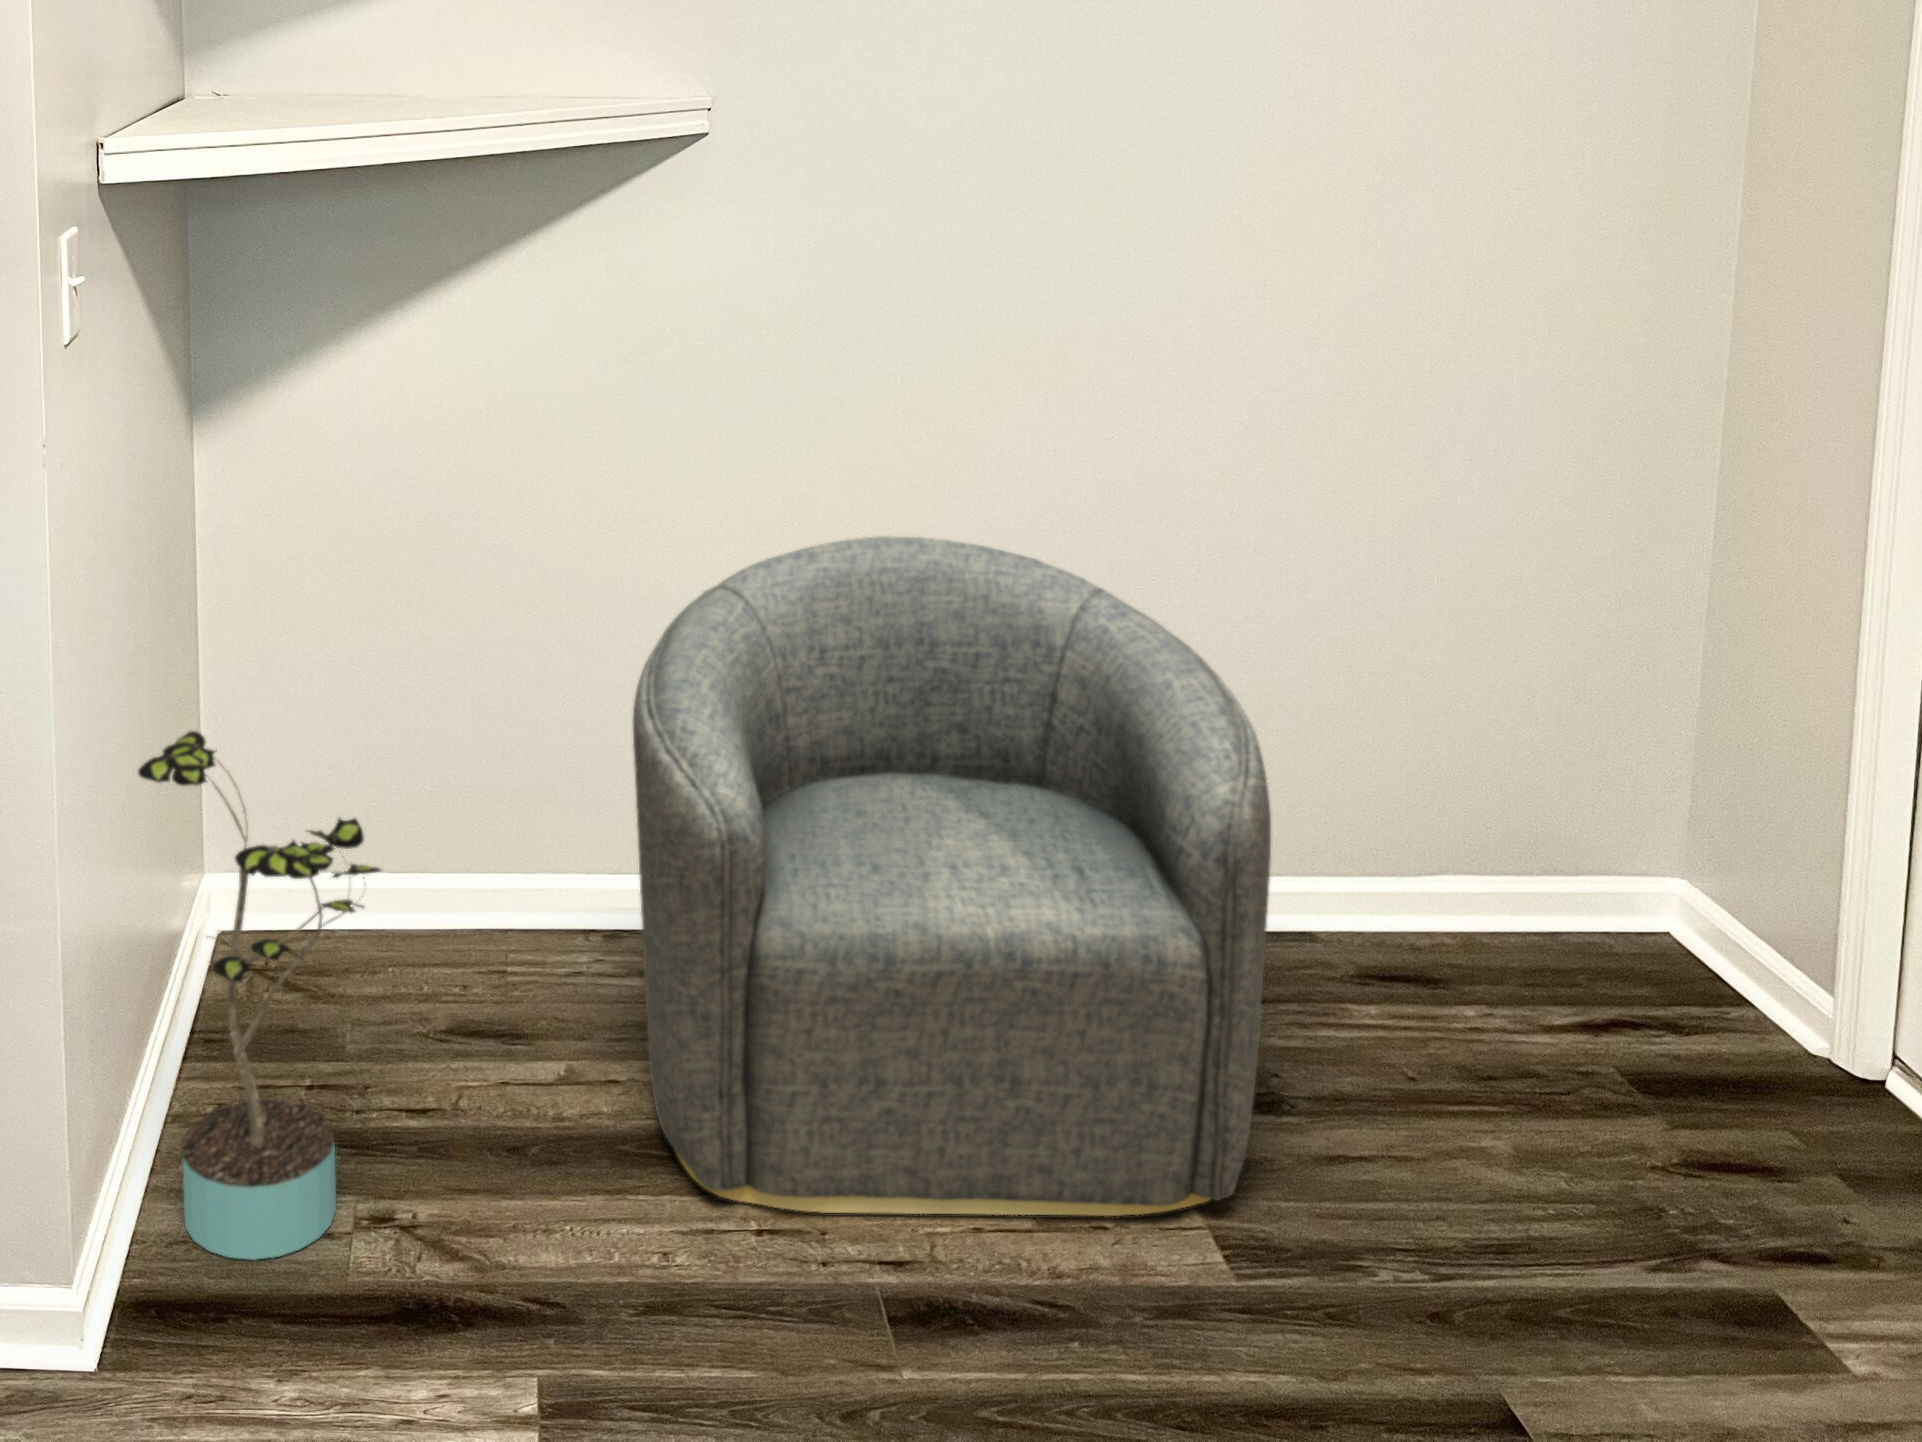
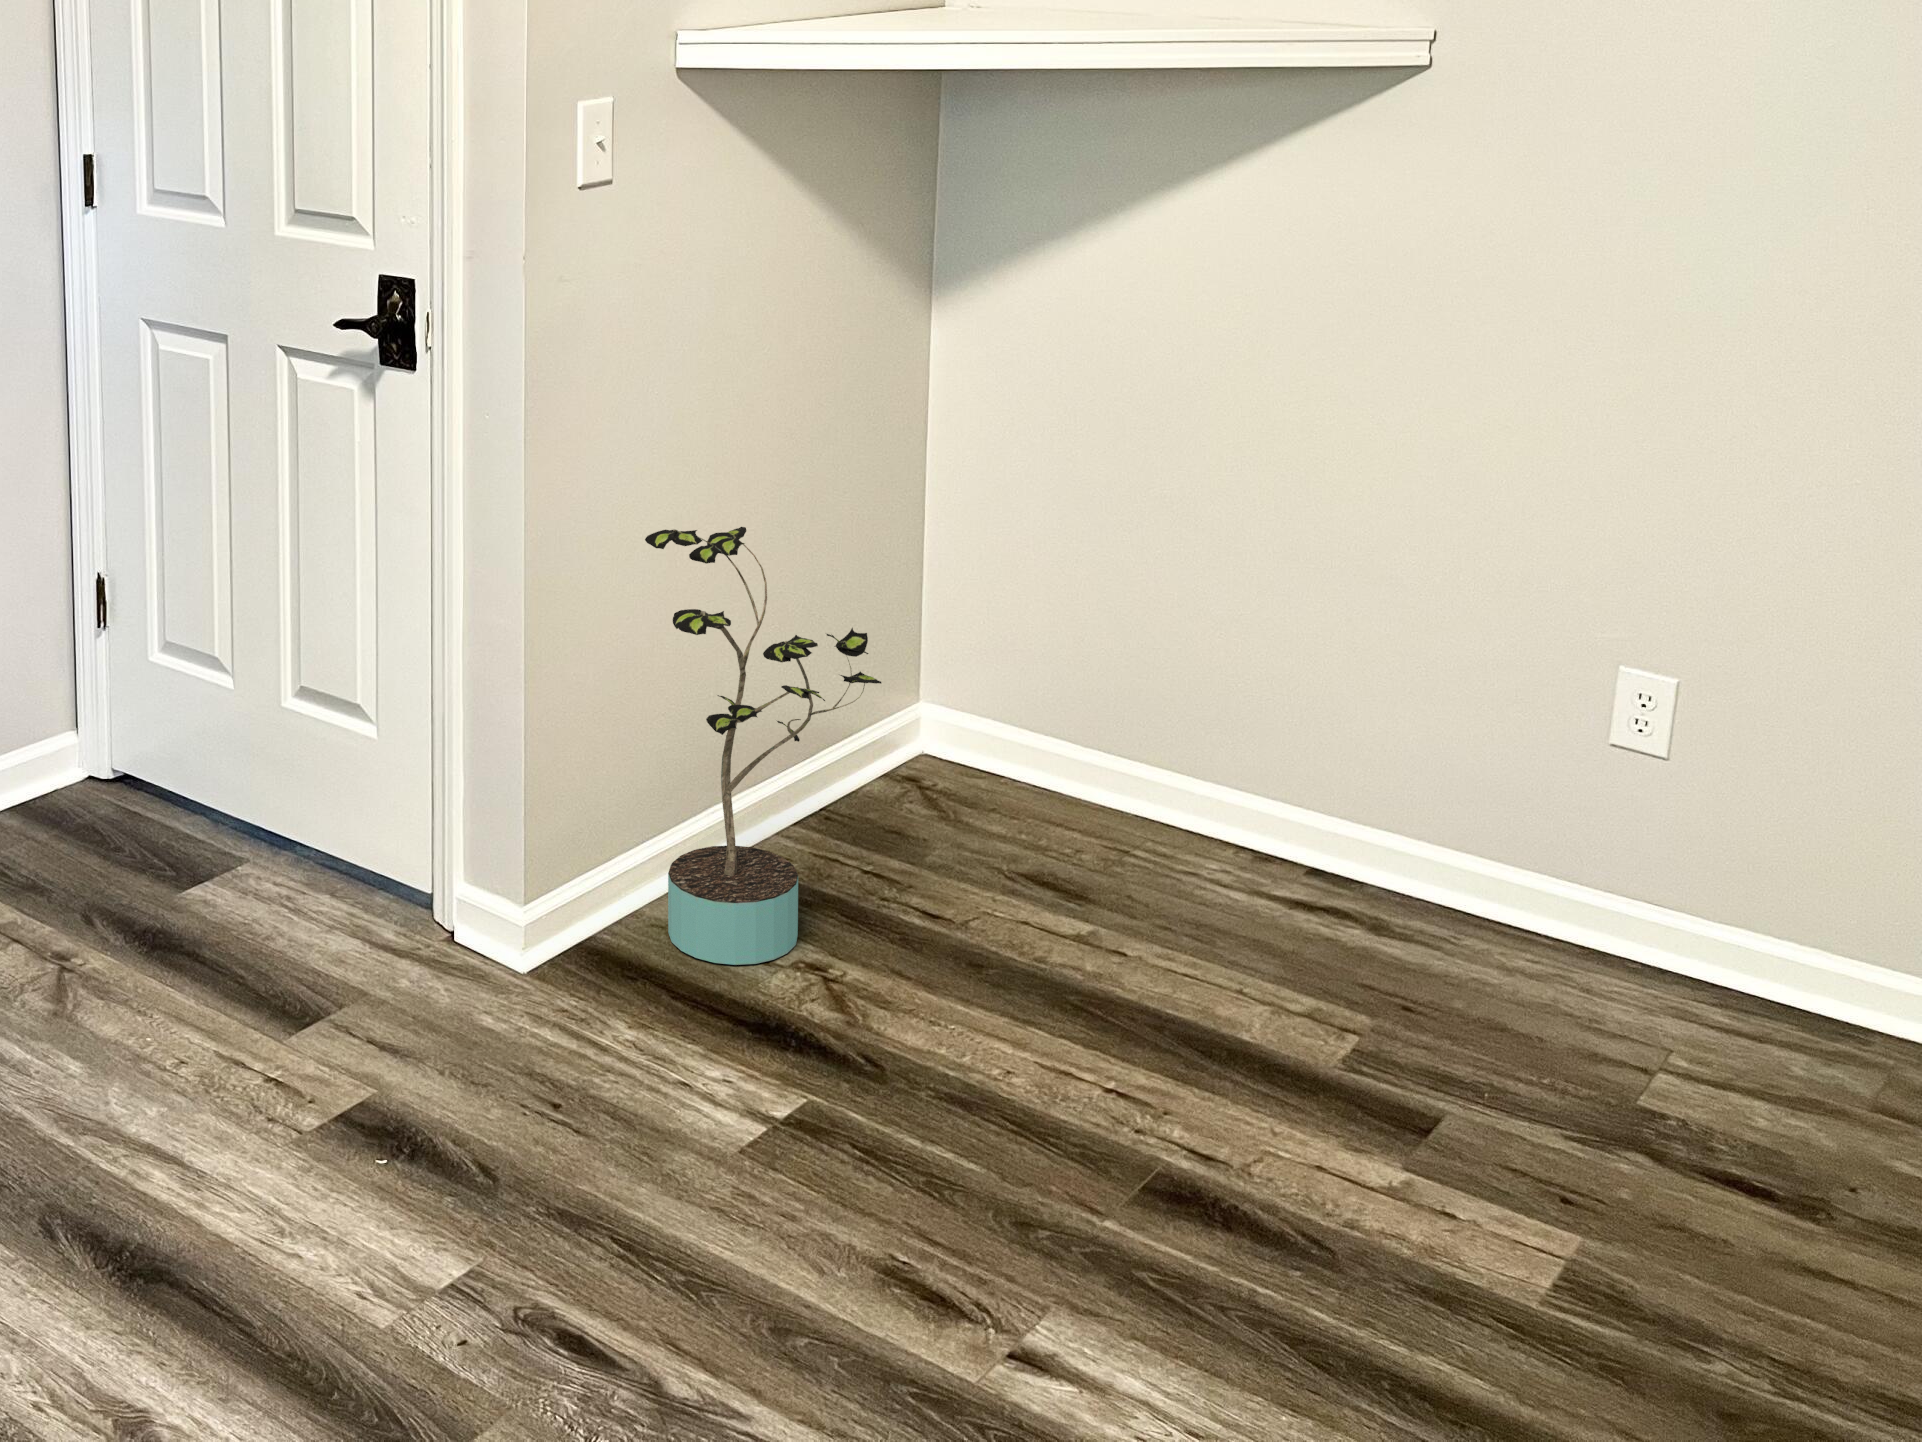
armchair: present [633,536,1271,1216] -> none [1078,490,1817,1244]

